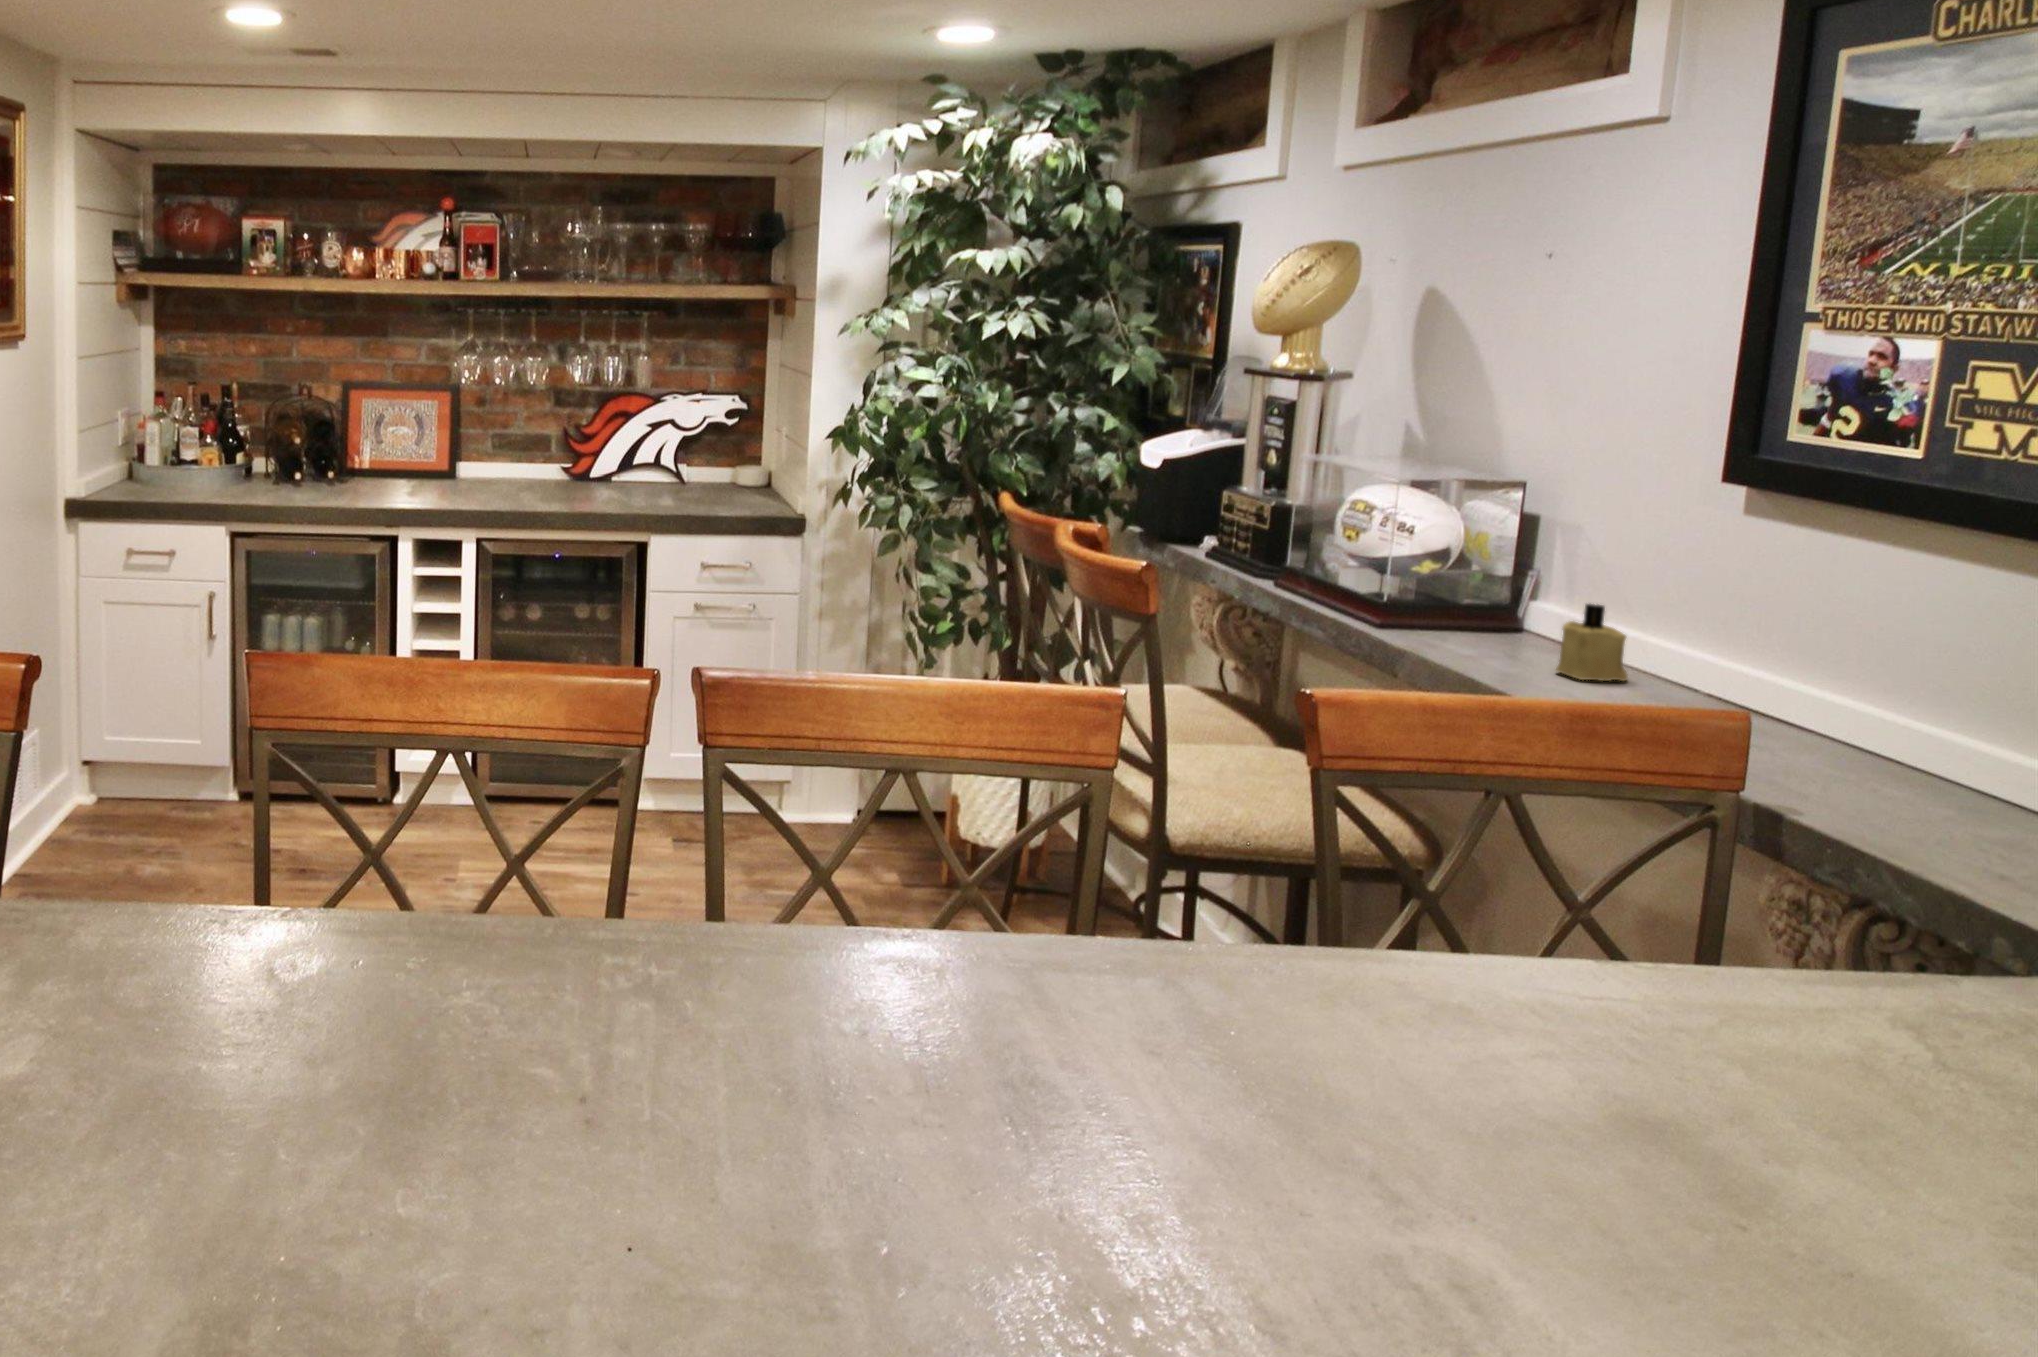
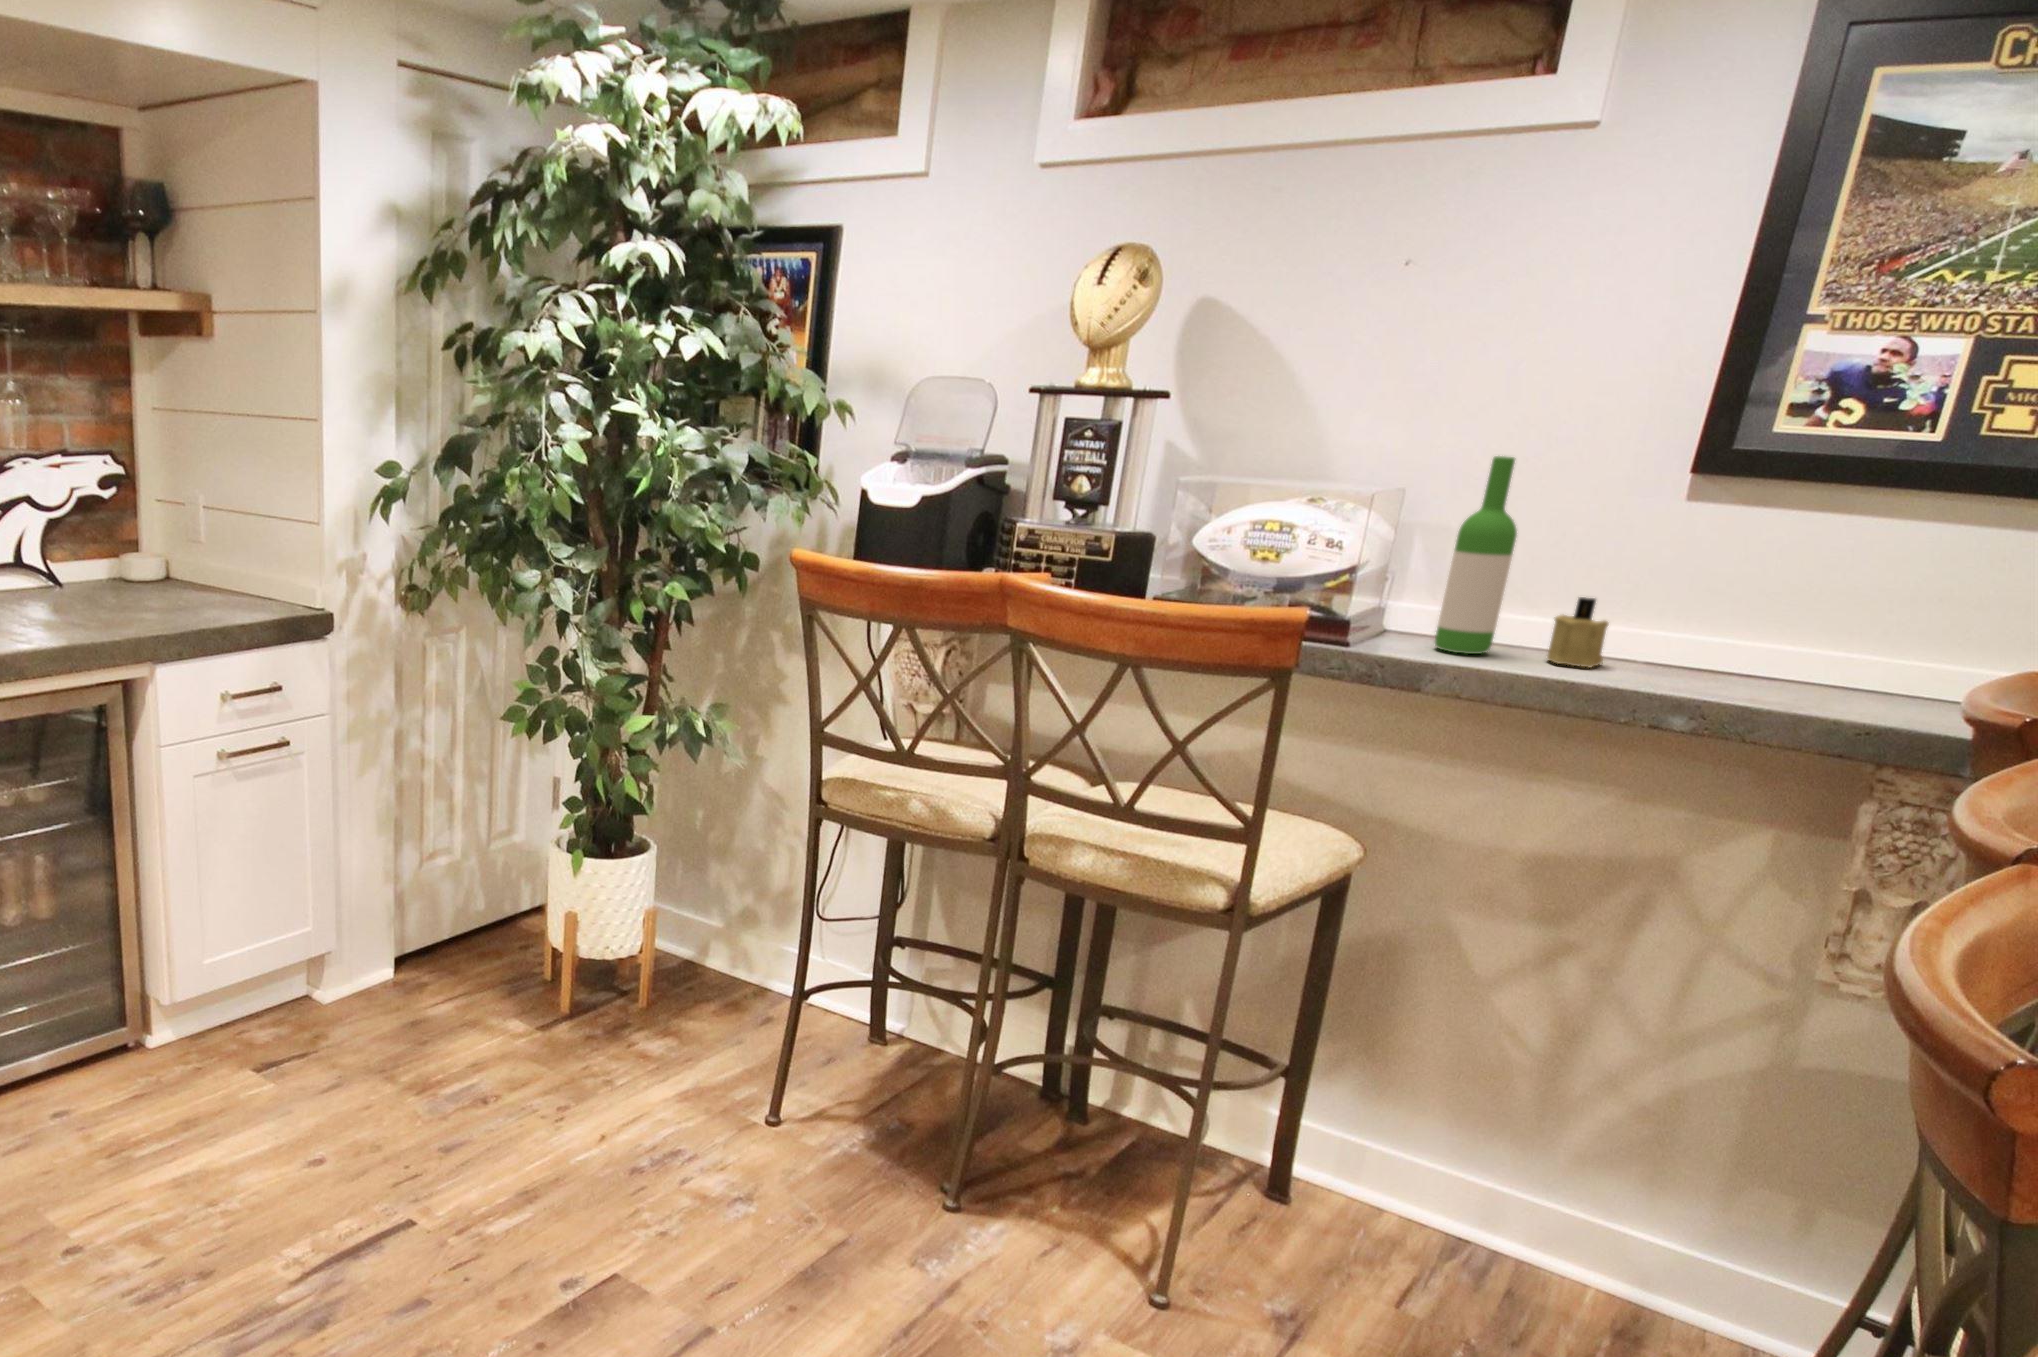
wine bottle: none [1477,448,1550,654] -> present [1435,456,1517,654]

